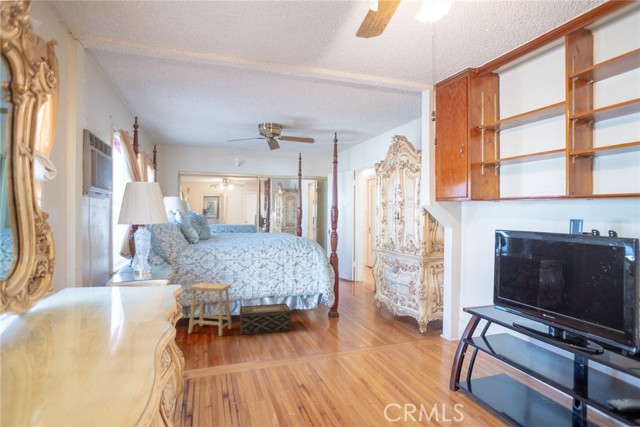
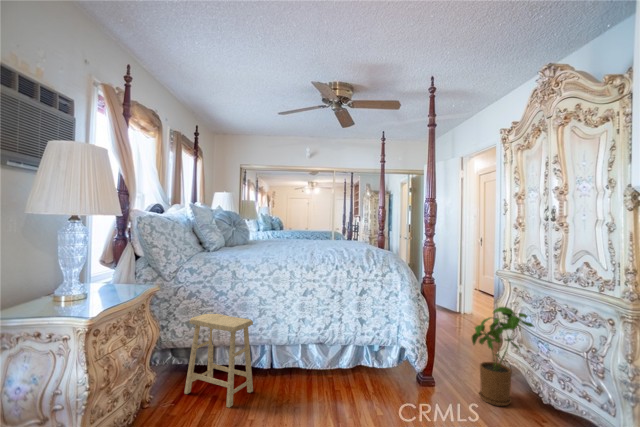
house plant: none [359,267,389,321] -> present [472,307,534,406]
woven basket: present [240,303,291,334] -> none [262,356,349,410]

